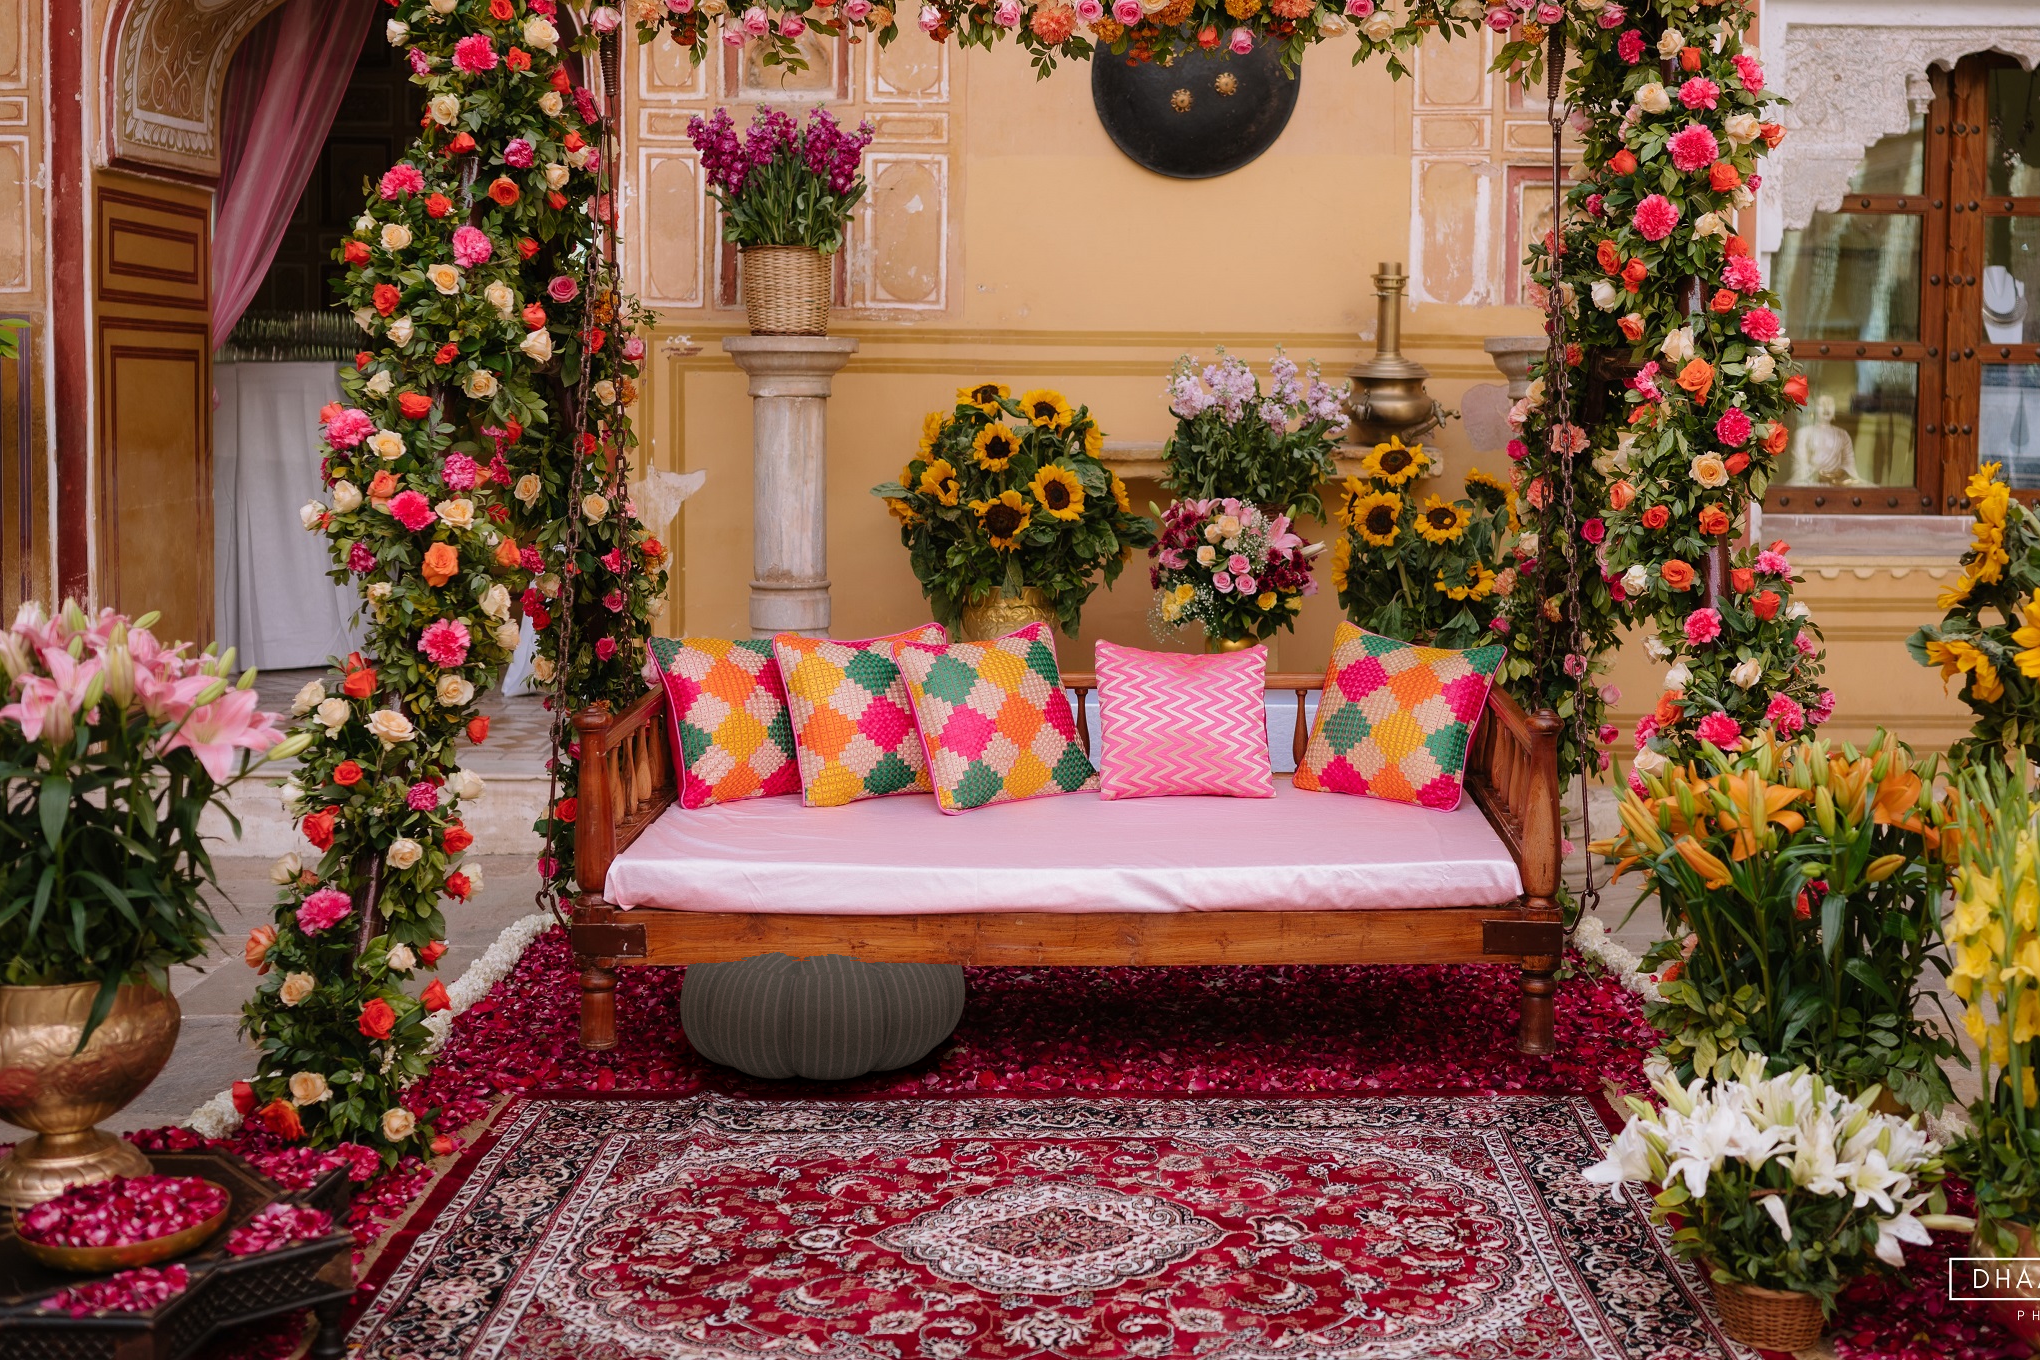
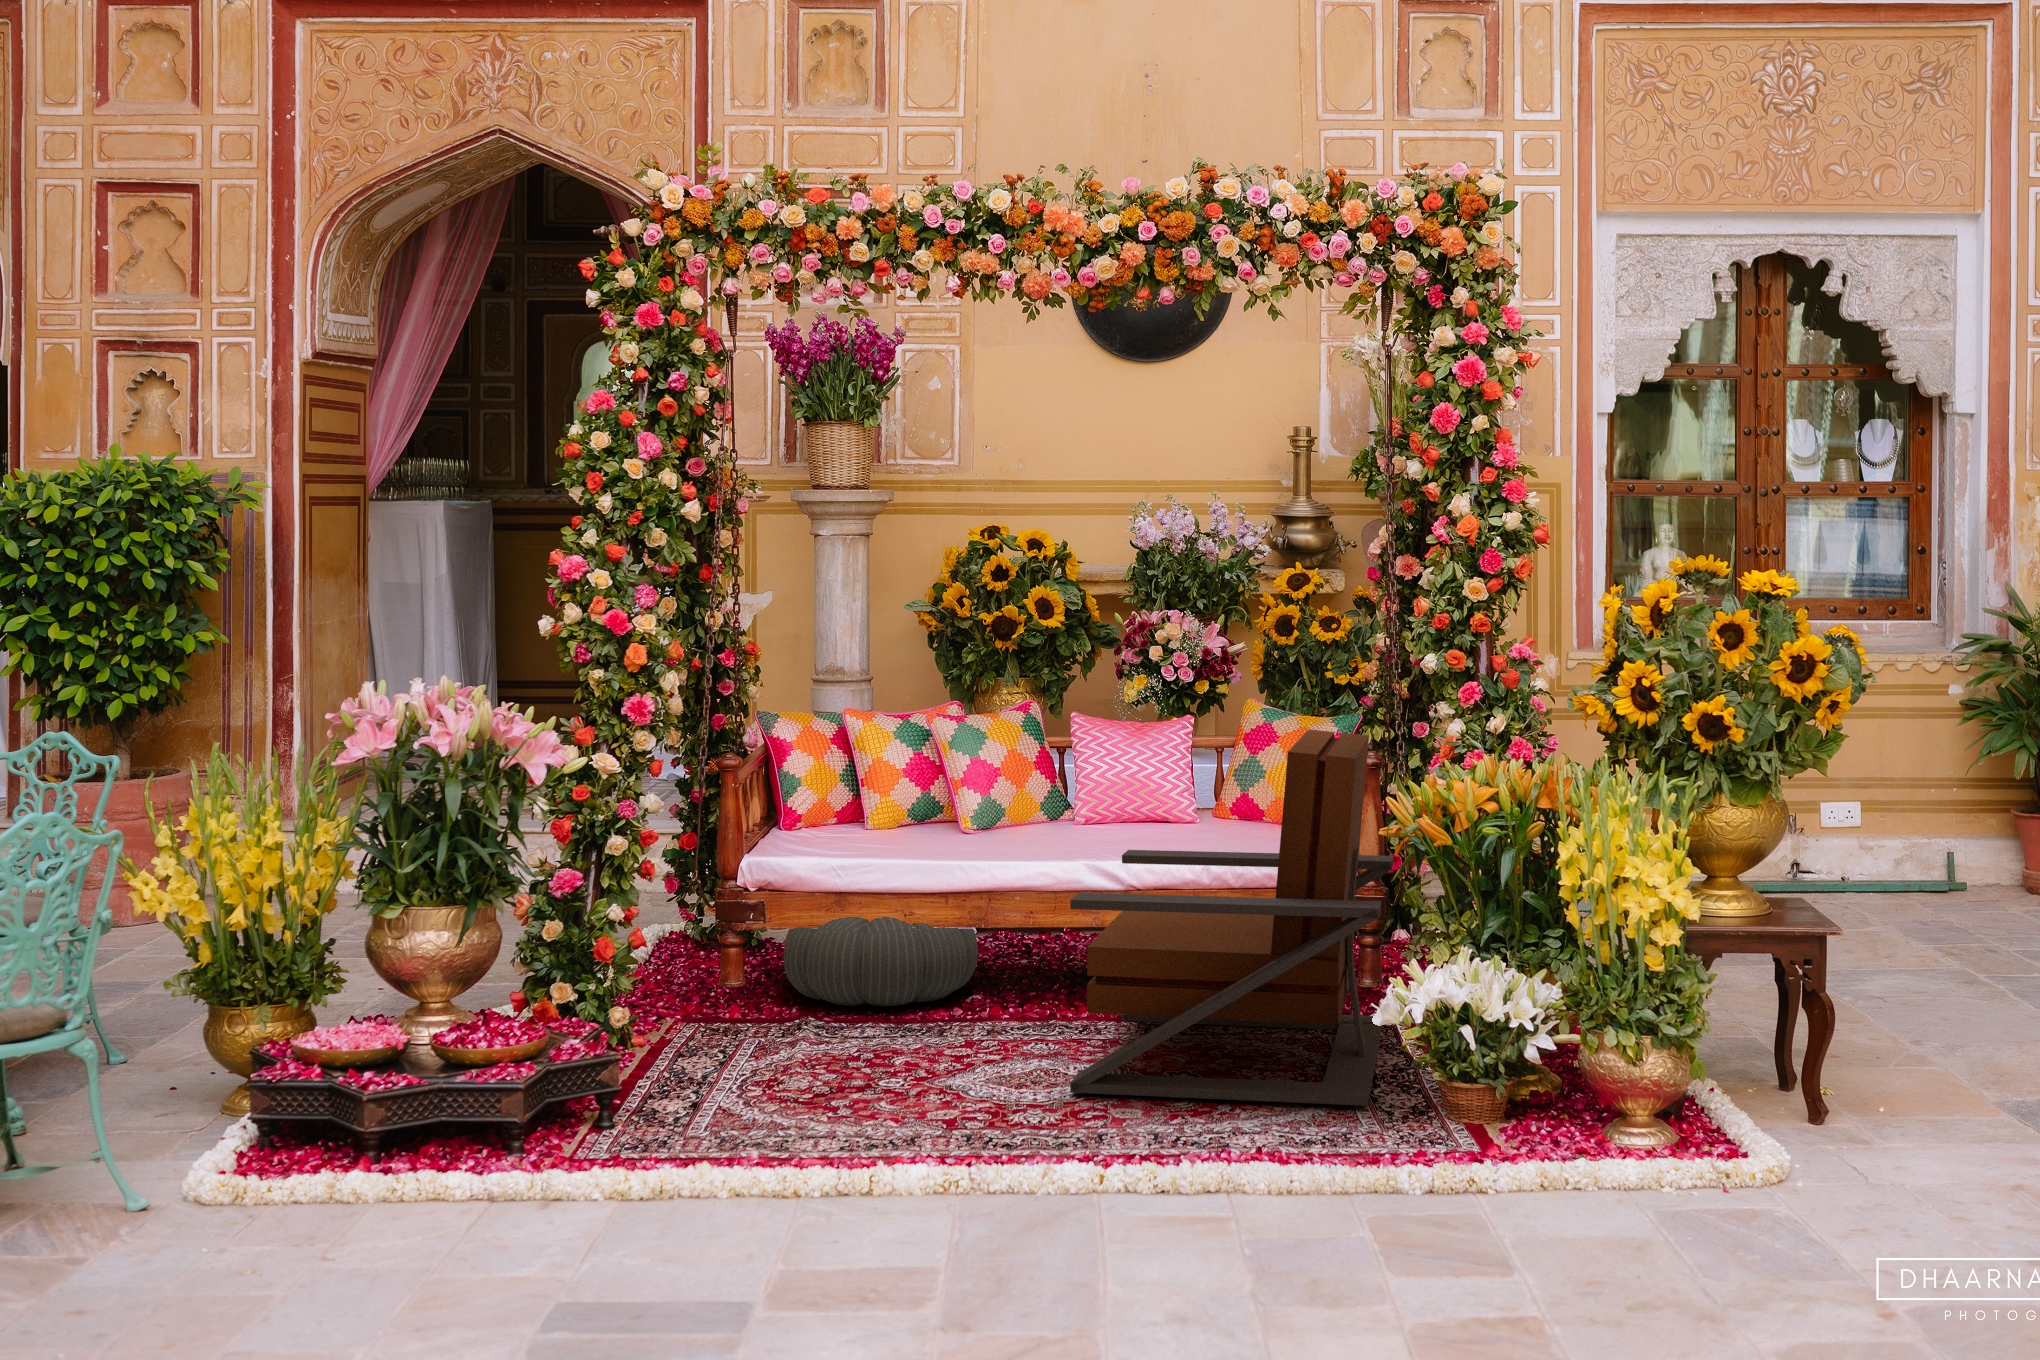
lounge chair: none [1109,681,1618,1306] -> present [1070,729,1393,1106]

